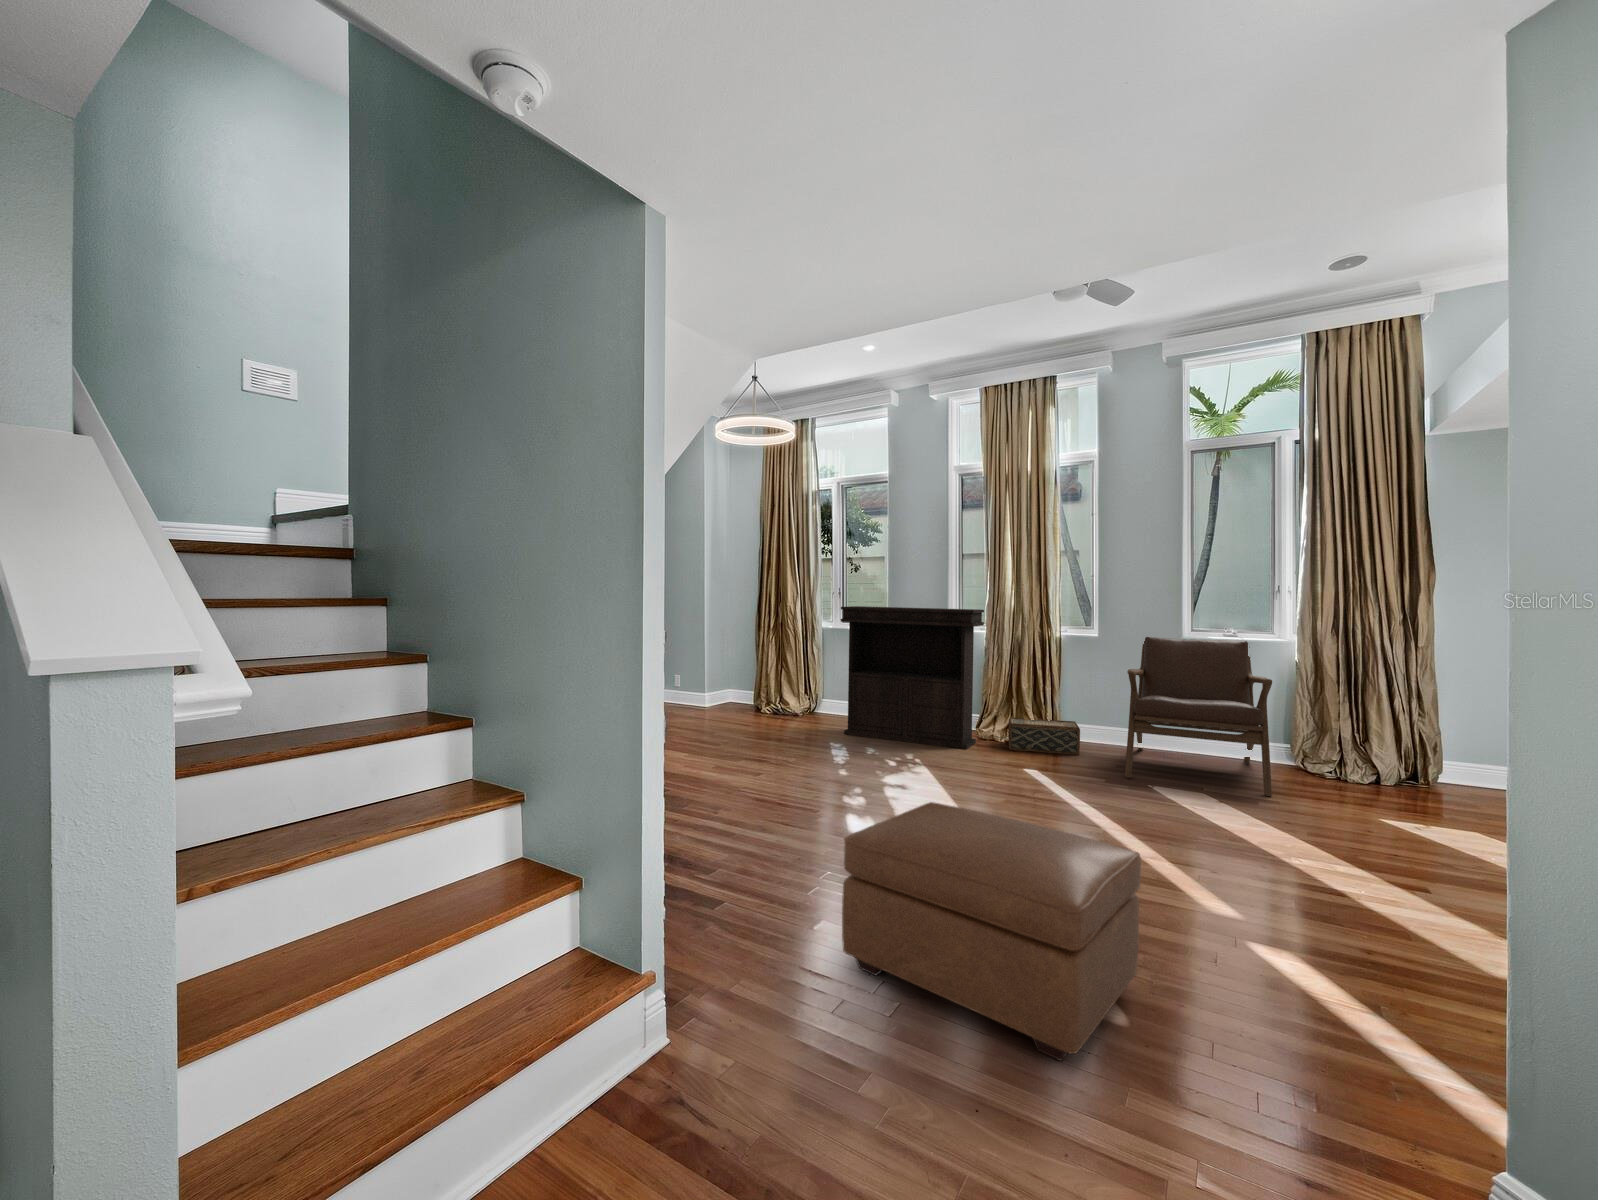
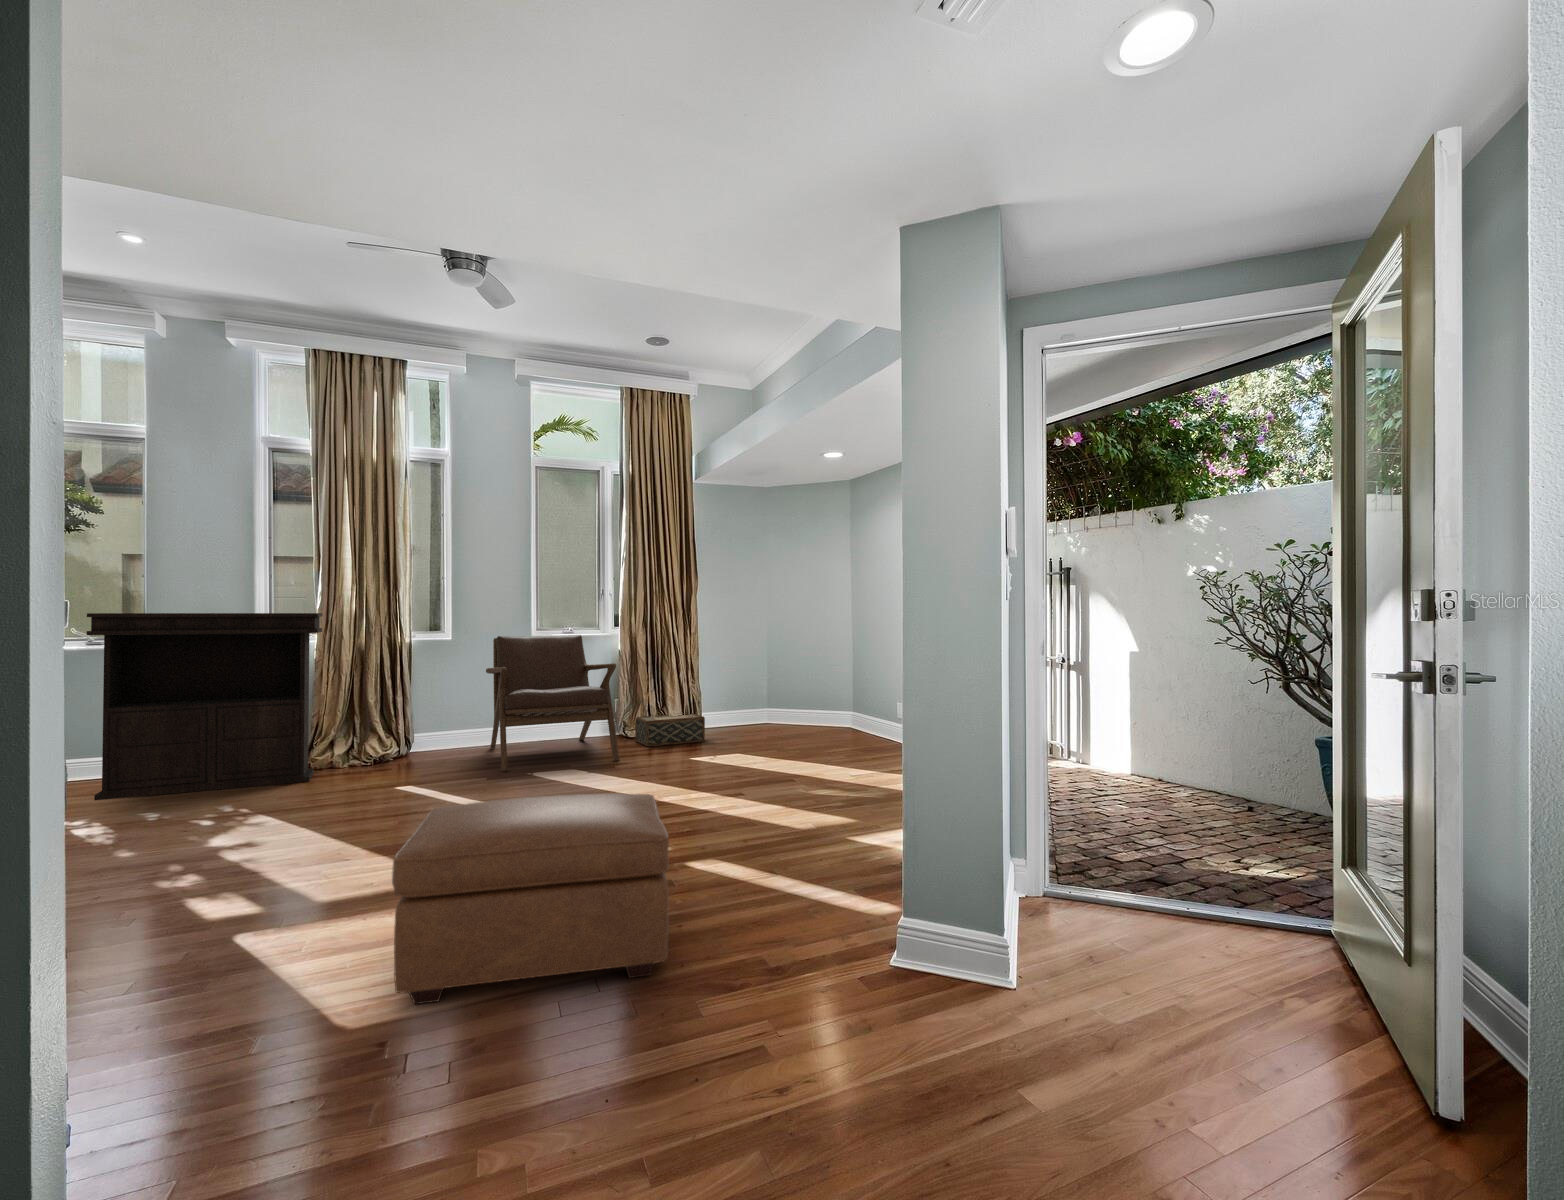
woven basket: present [1008,717,1080,755] -> present [635,713,705,746]

